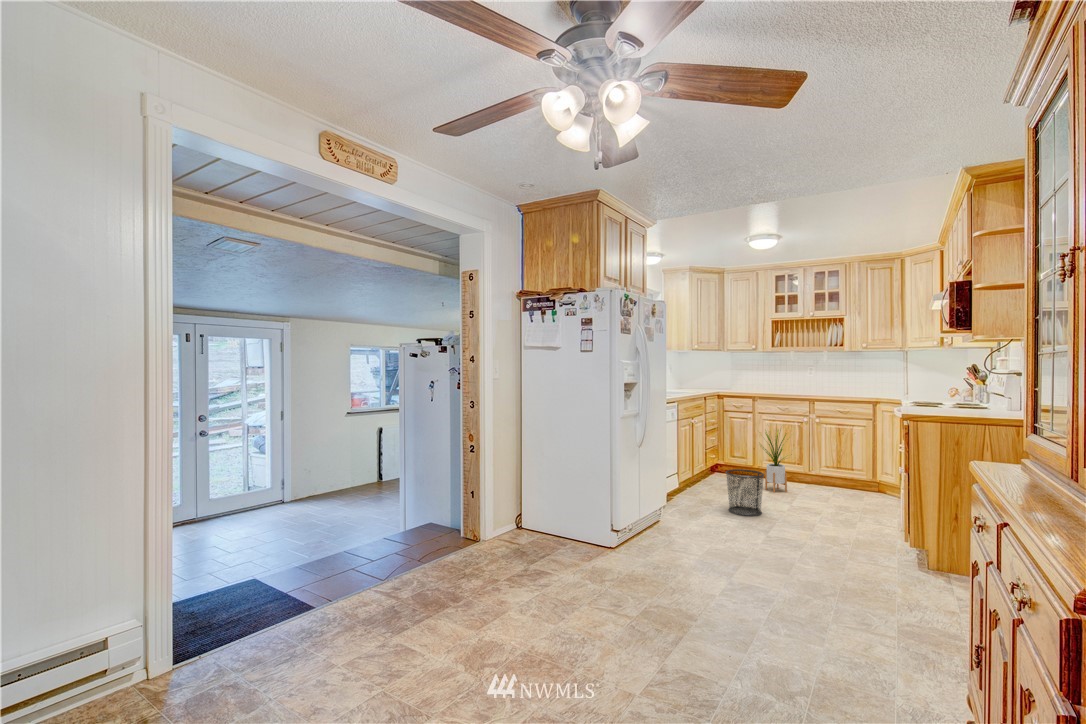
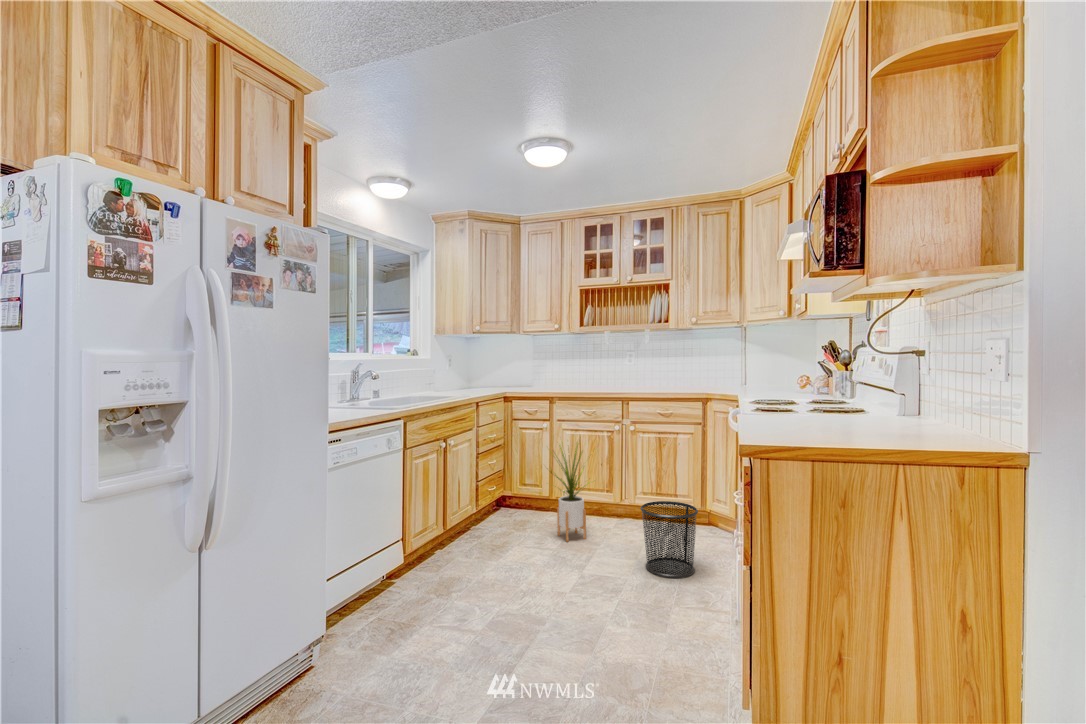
waste bin: present [726,469,764,516] -> present [640,501,698,578]

